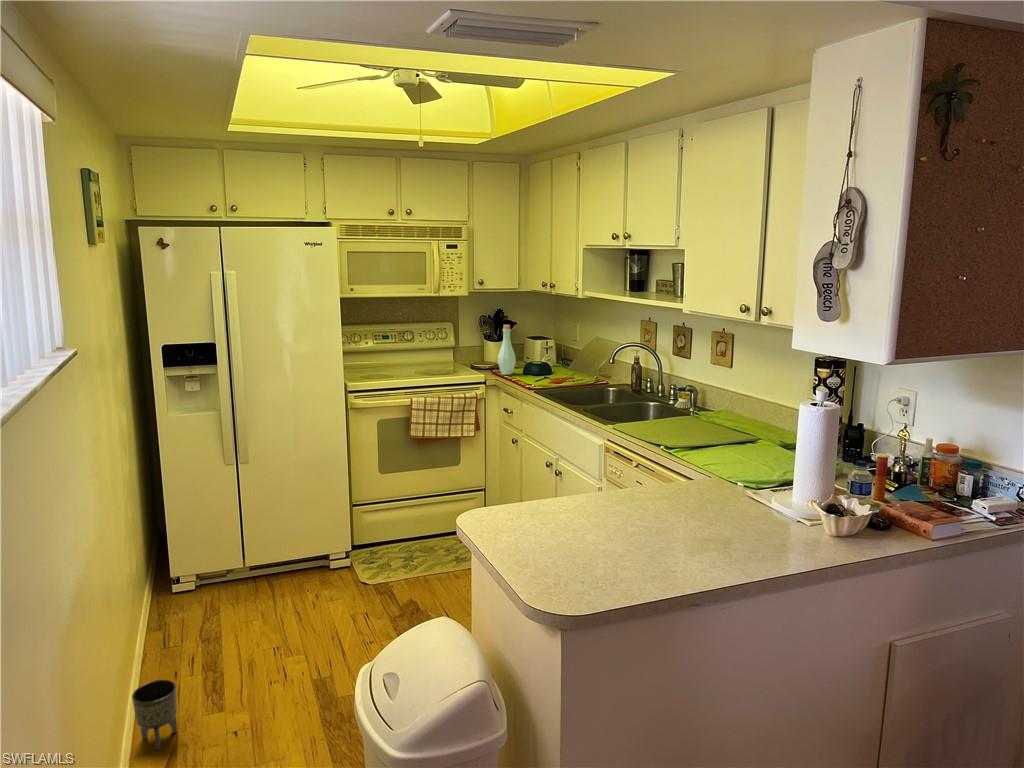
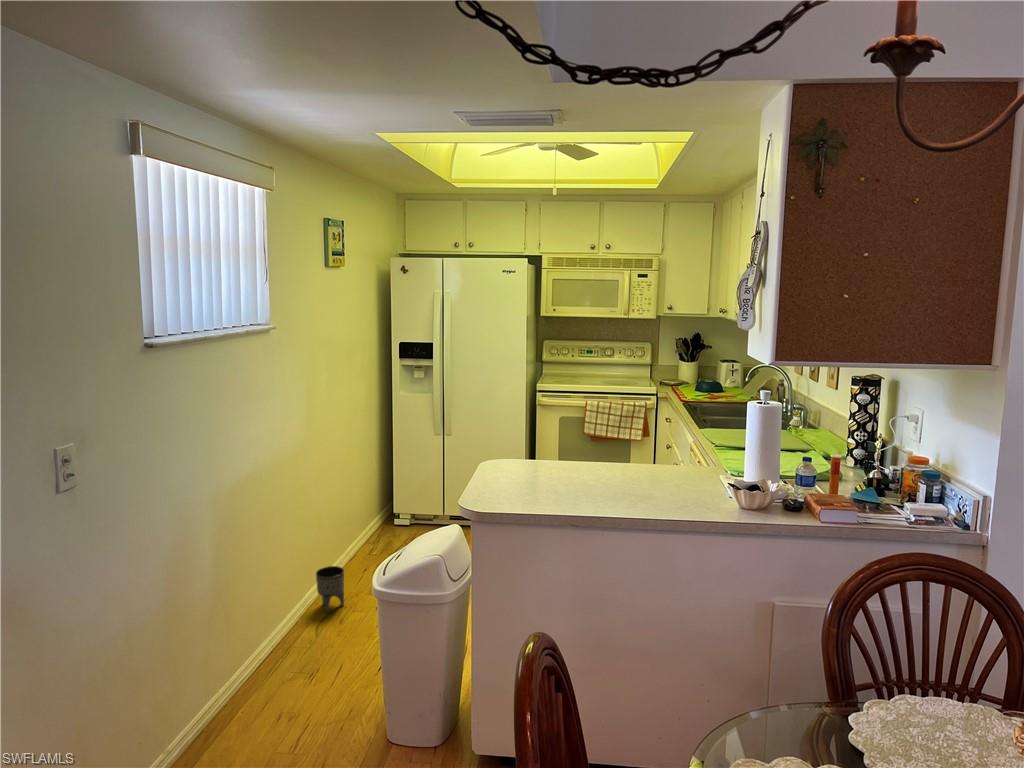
bottle: present [498,325,516,375] -> none [677,346,693,390]

